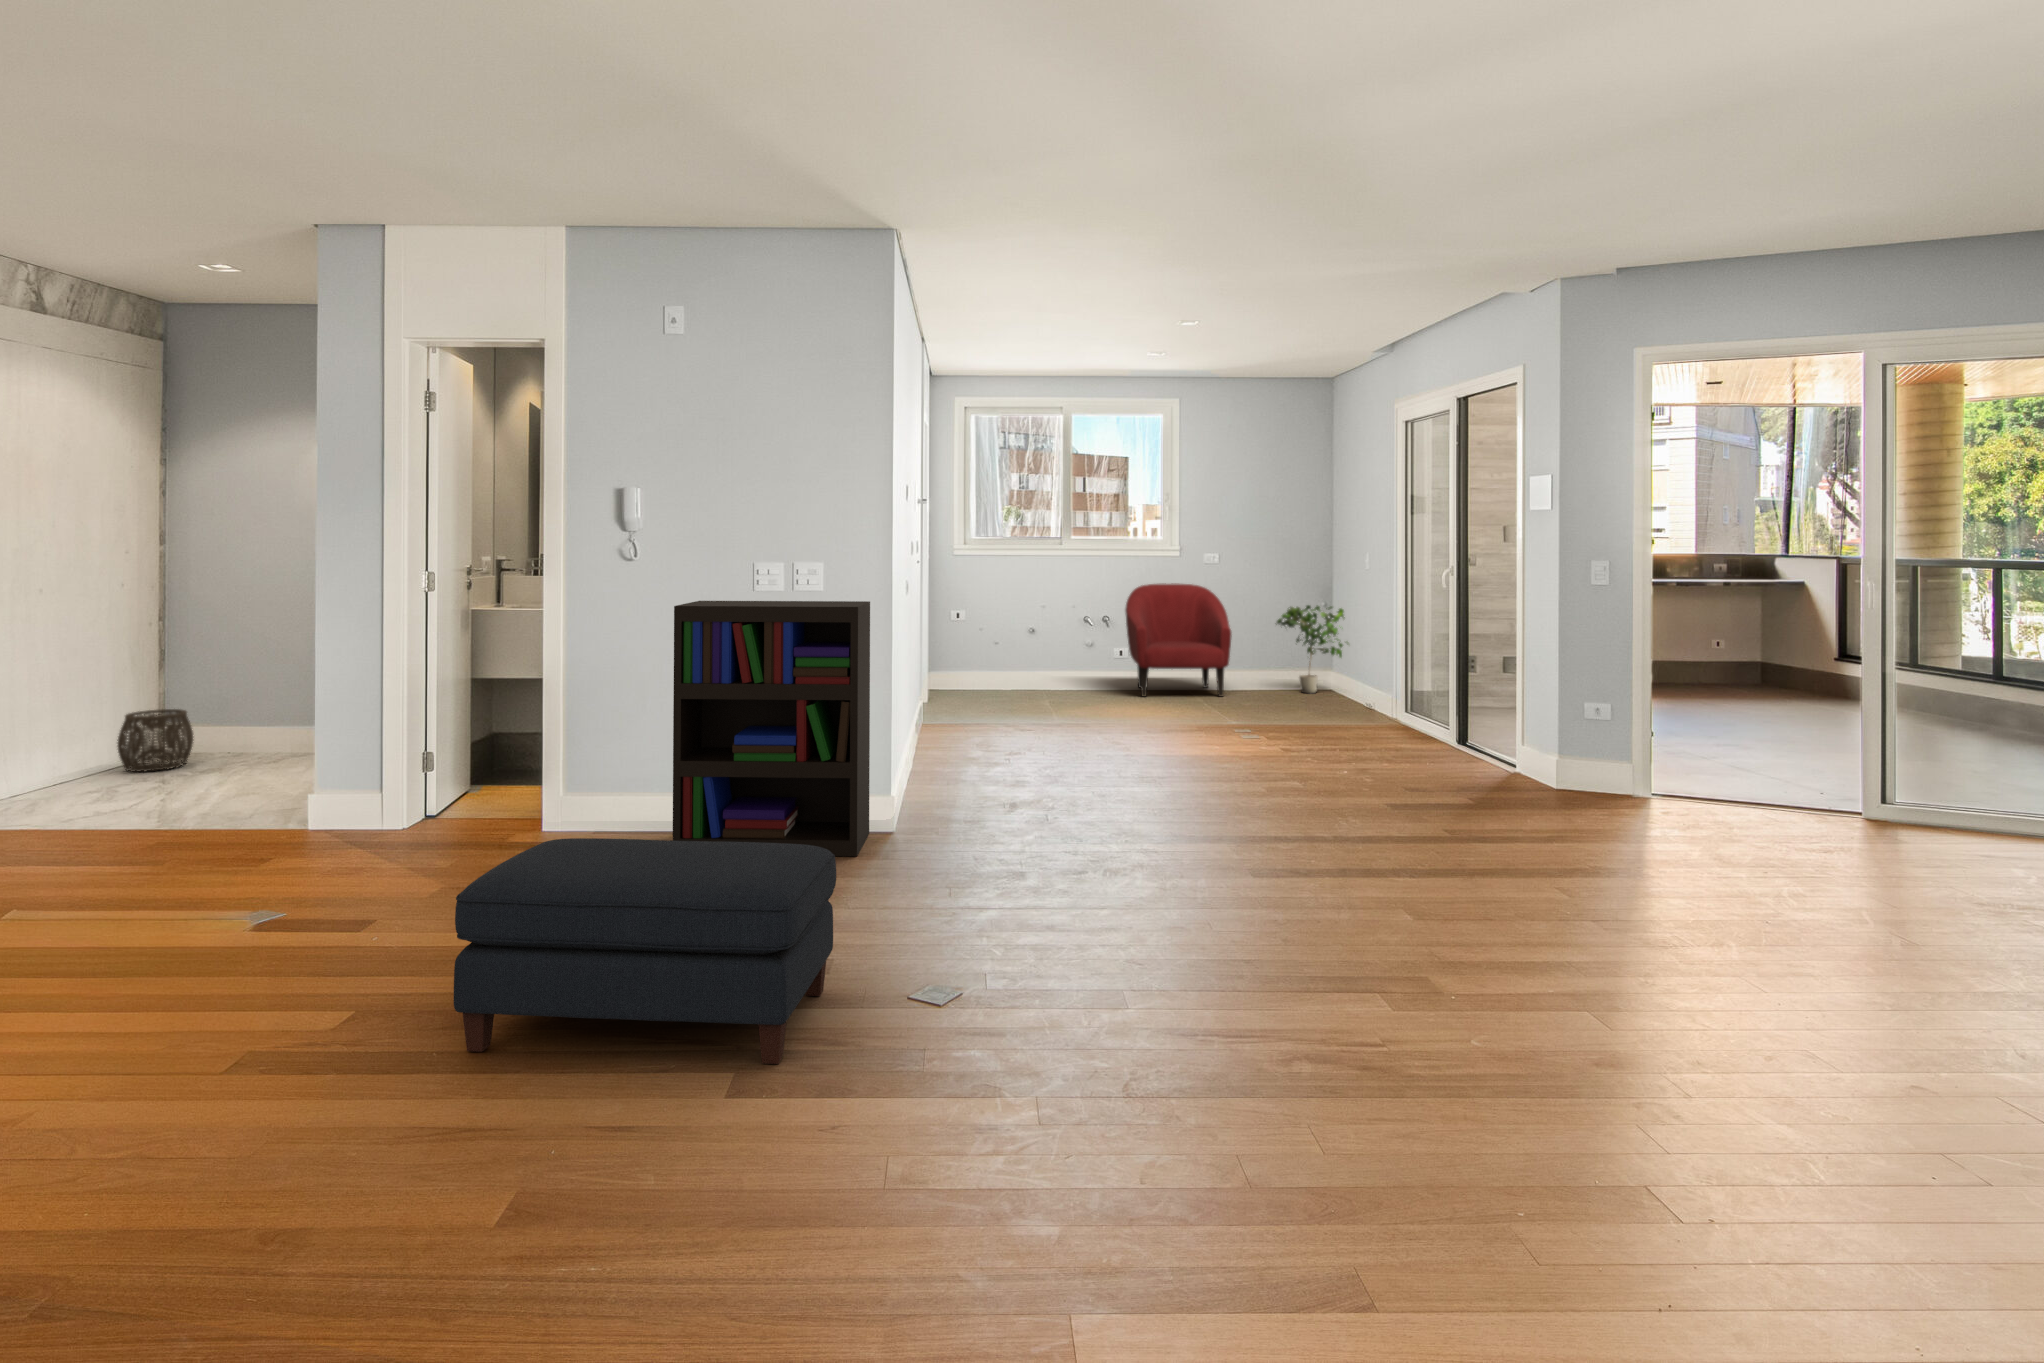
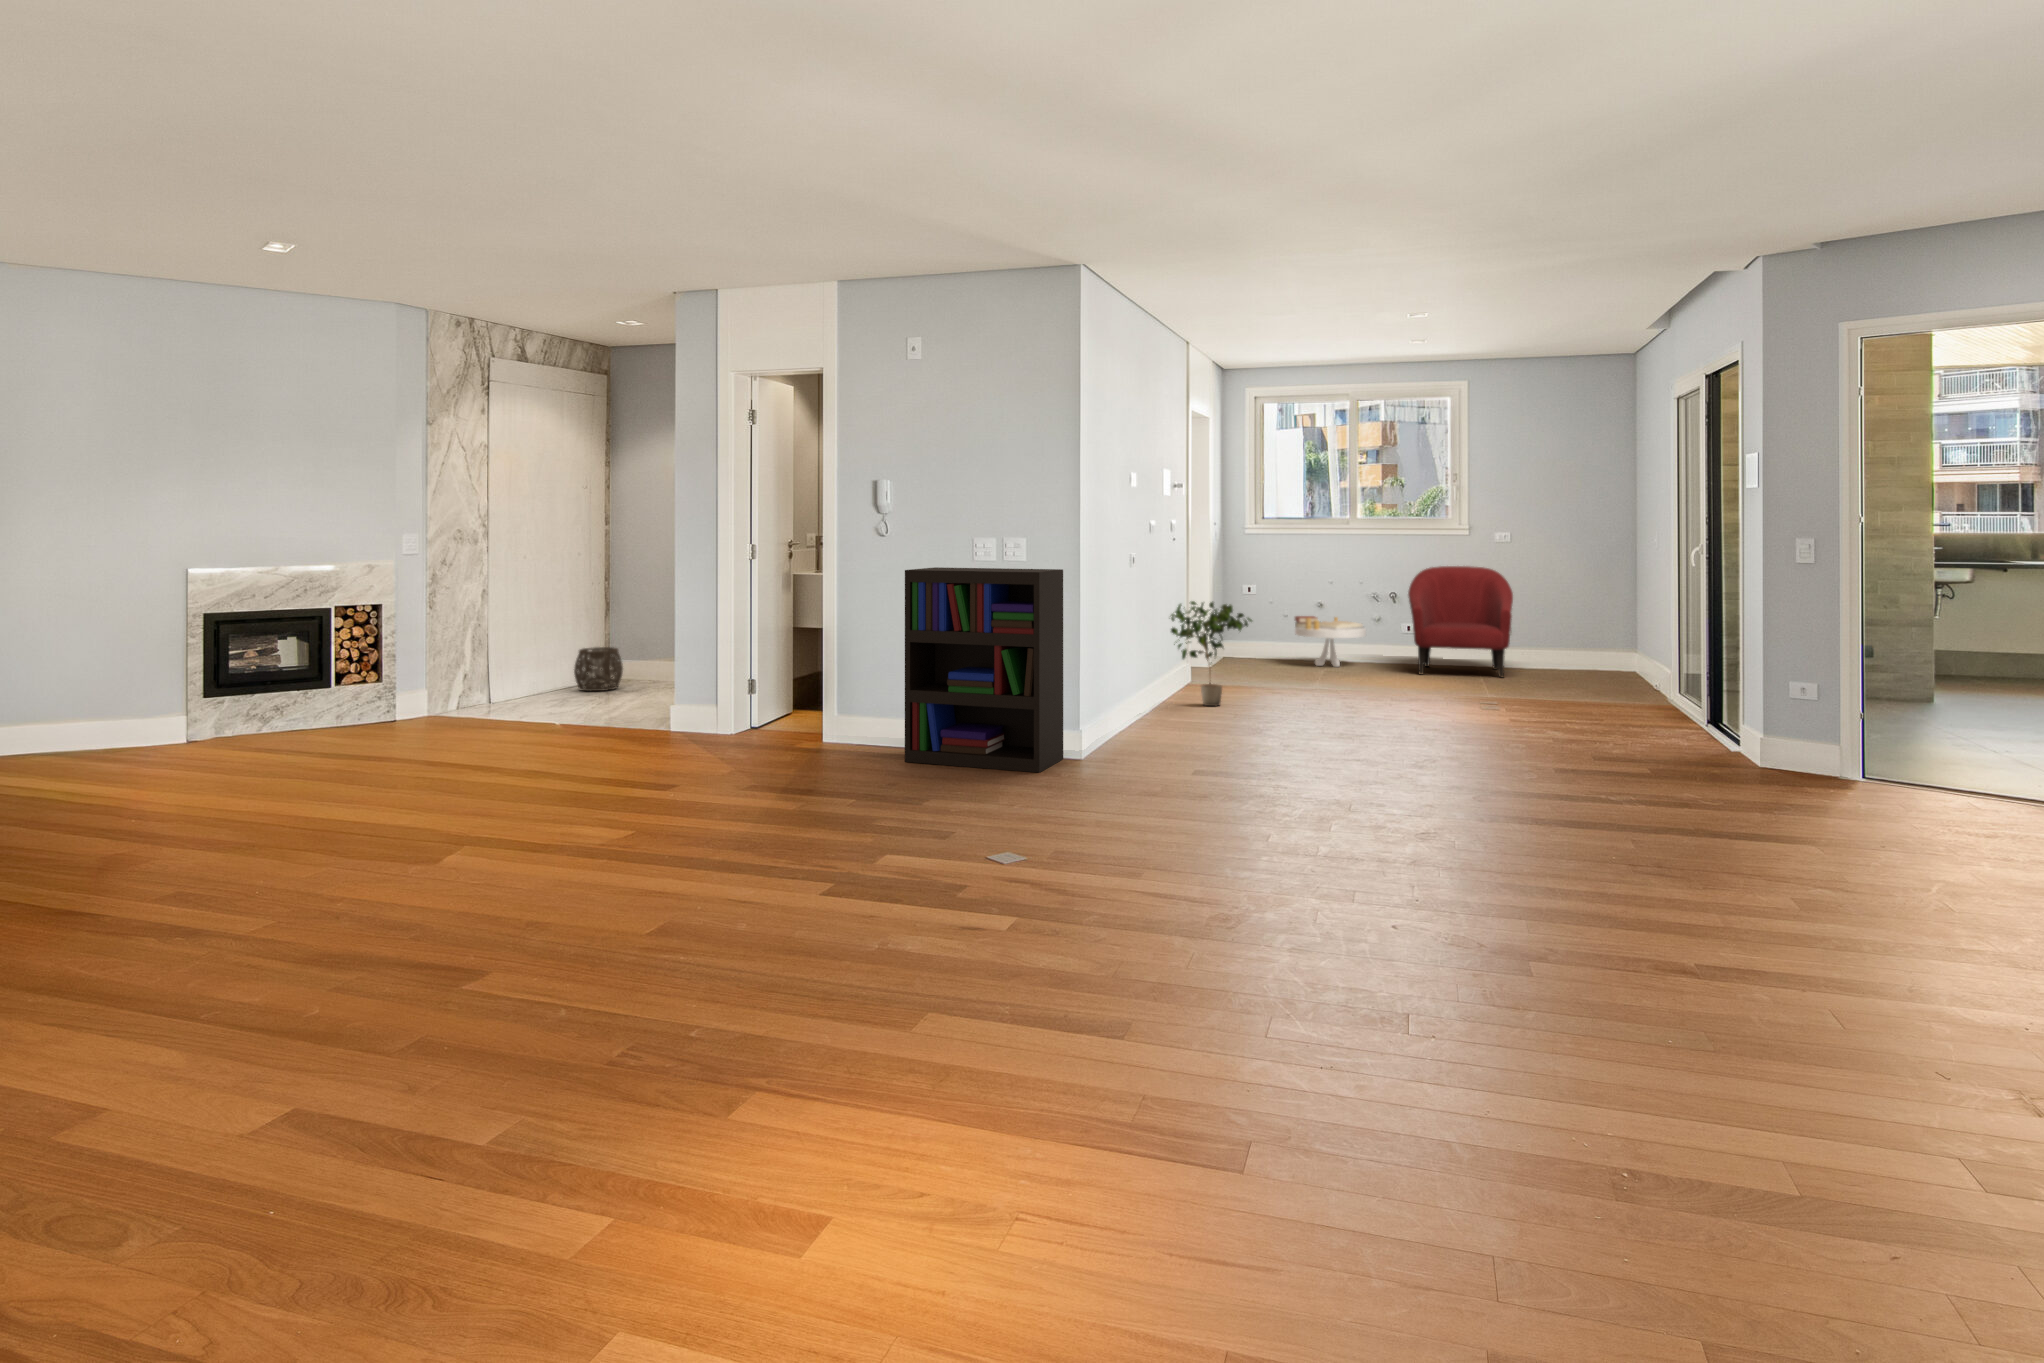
potted plant: present [1276,605,1345,693] -> present [1171,601,1252,706]
side table: none [1008,638,1082,691] -> present [1295,616,1366,667]
ottoman: present [453,838,836,1064] -> none [687,725,949,878]

